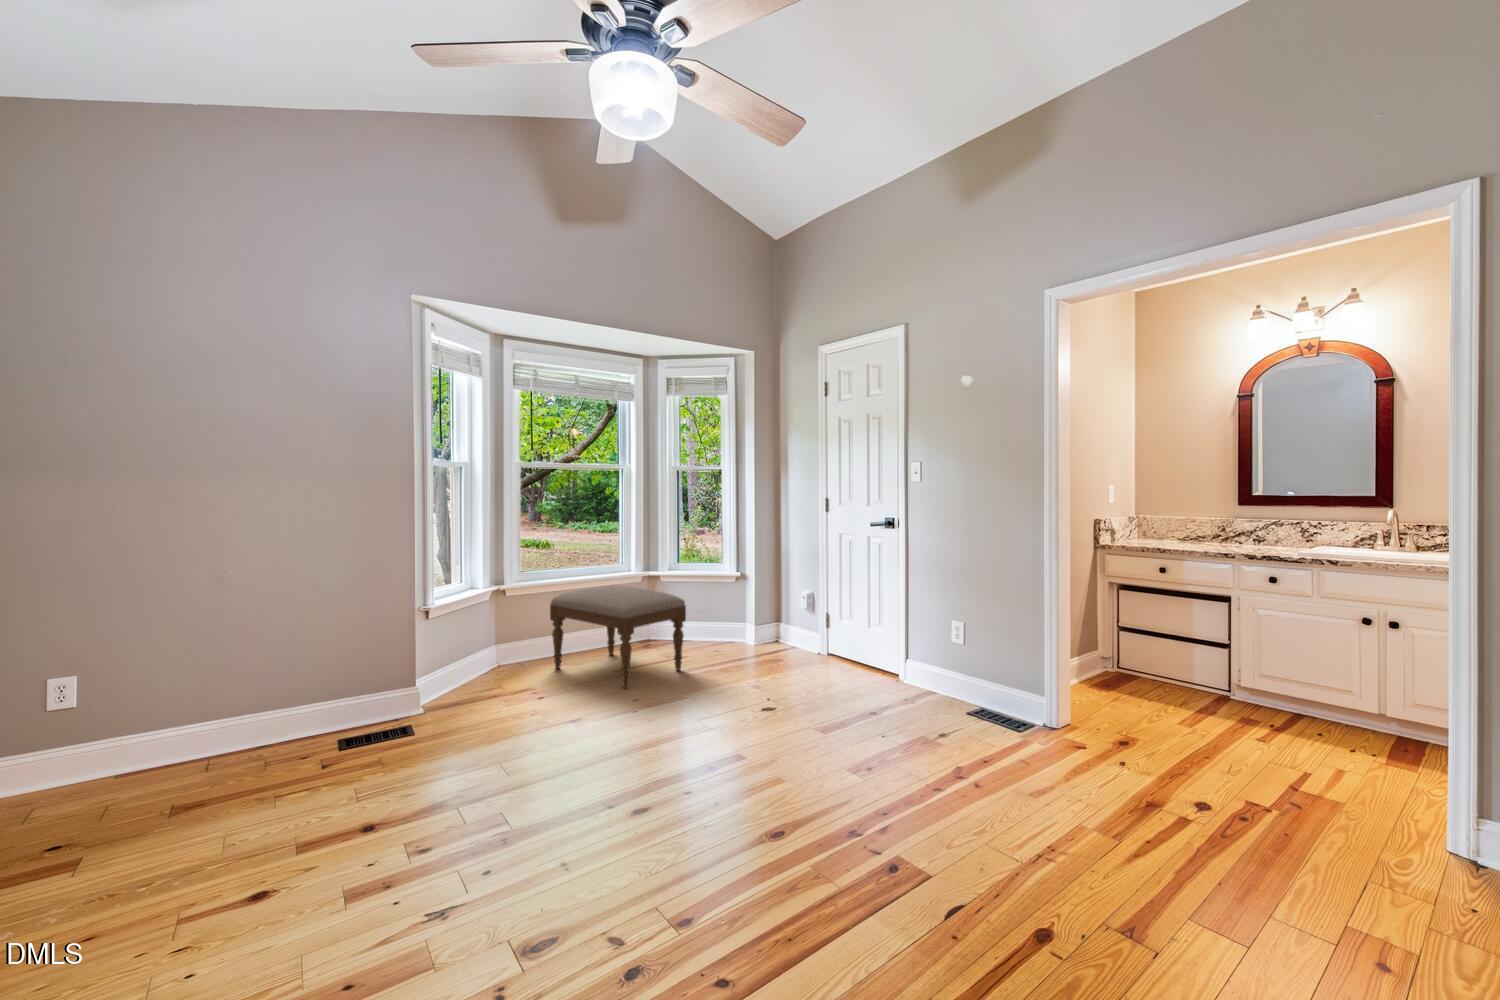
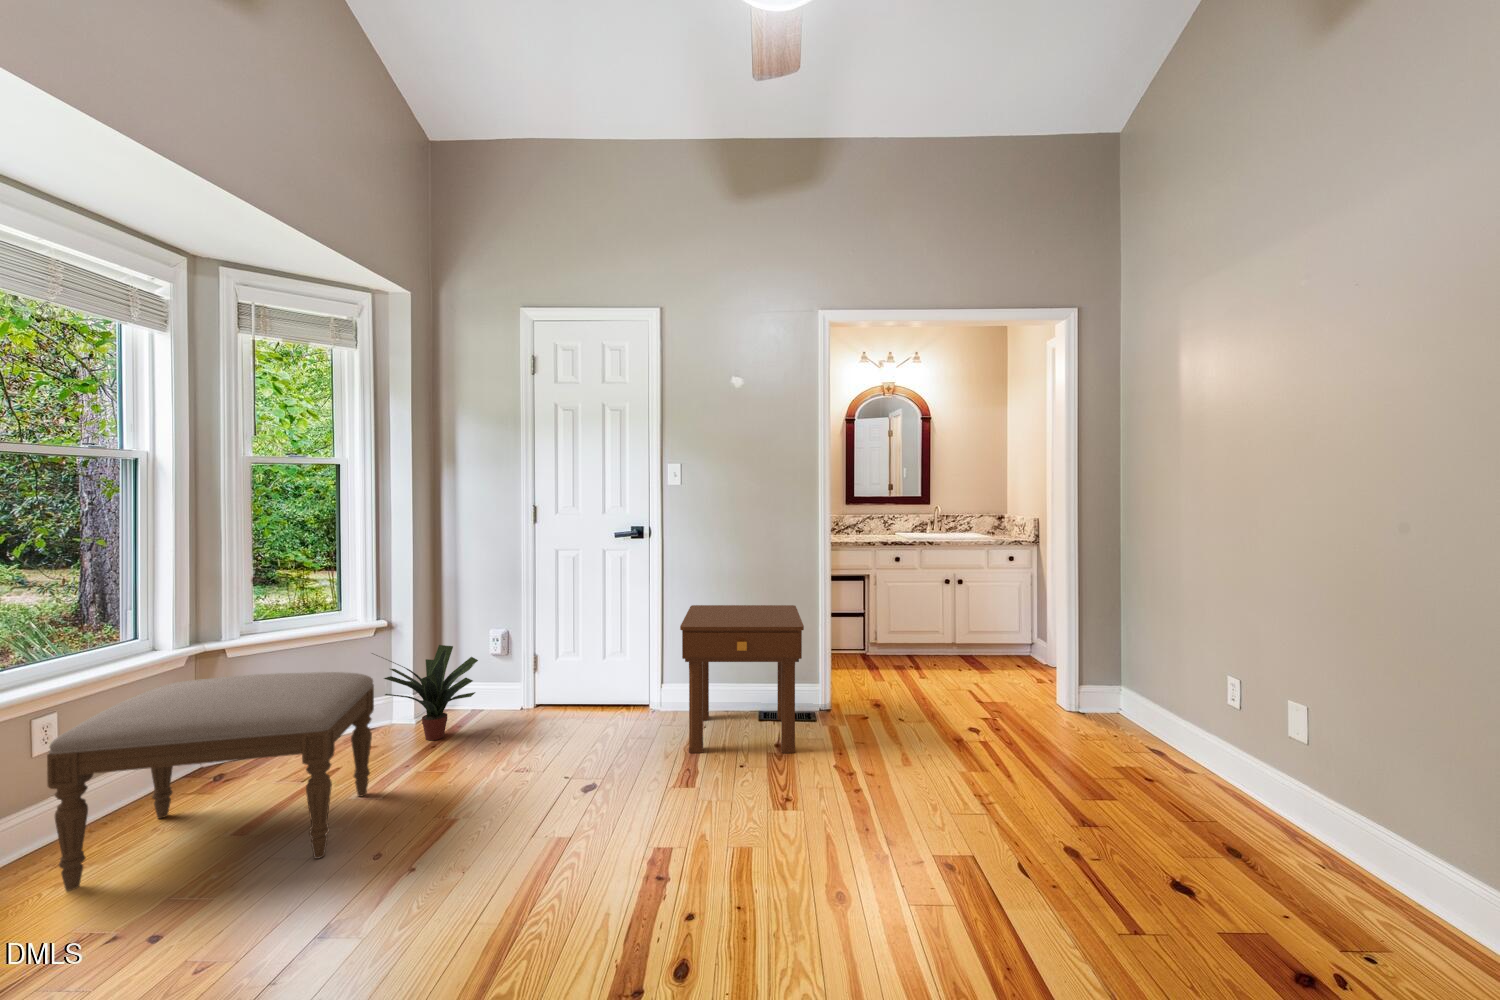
potted plant: none [713,590,782,657] -> present [372,645,478,740]
nightstand: none [860,591,1012,739] -> present [680,605,804,753]

